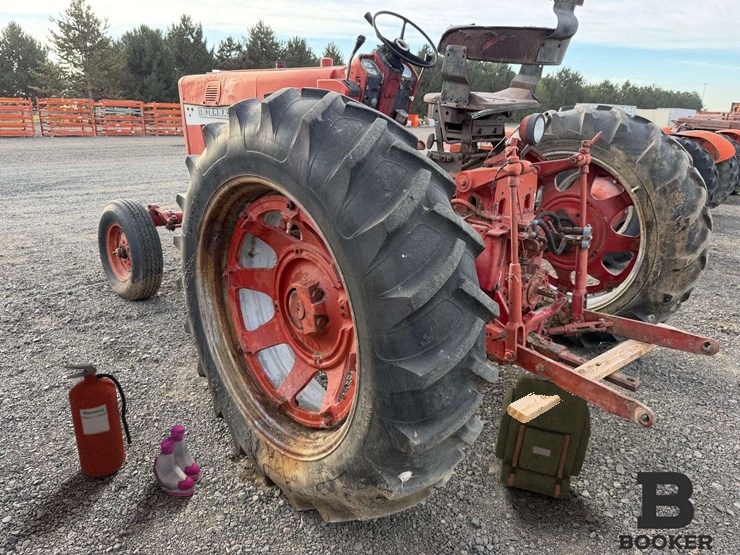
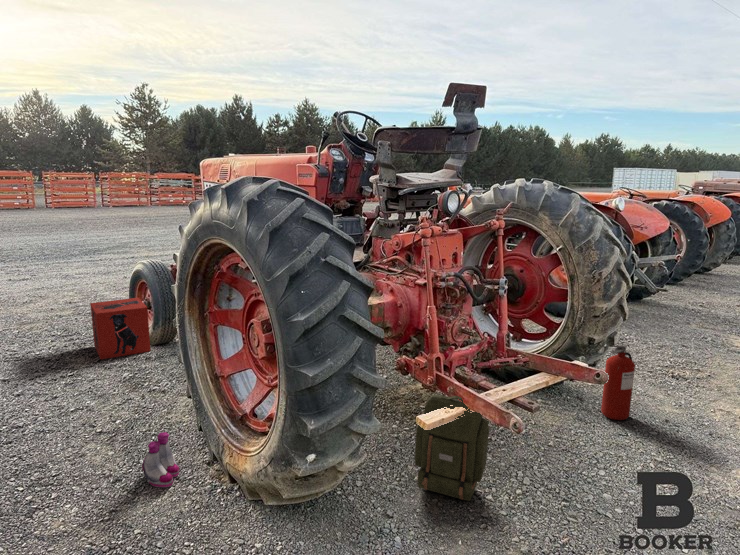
storage box: none [52,244,130,319] -> present [90,298,151,359]
fire extinguisher: present [64,364,132,477] -> present [601,345,635,420]

